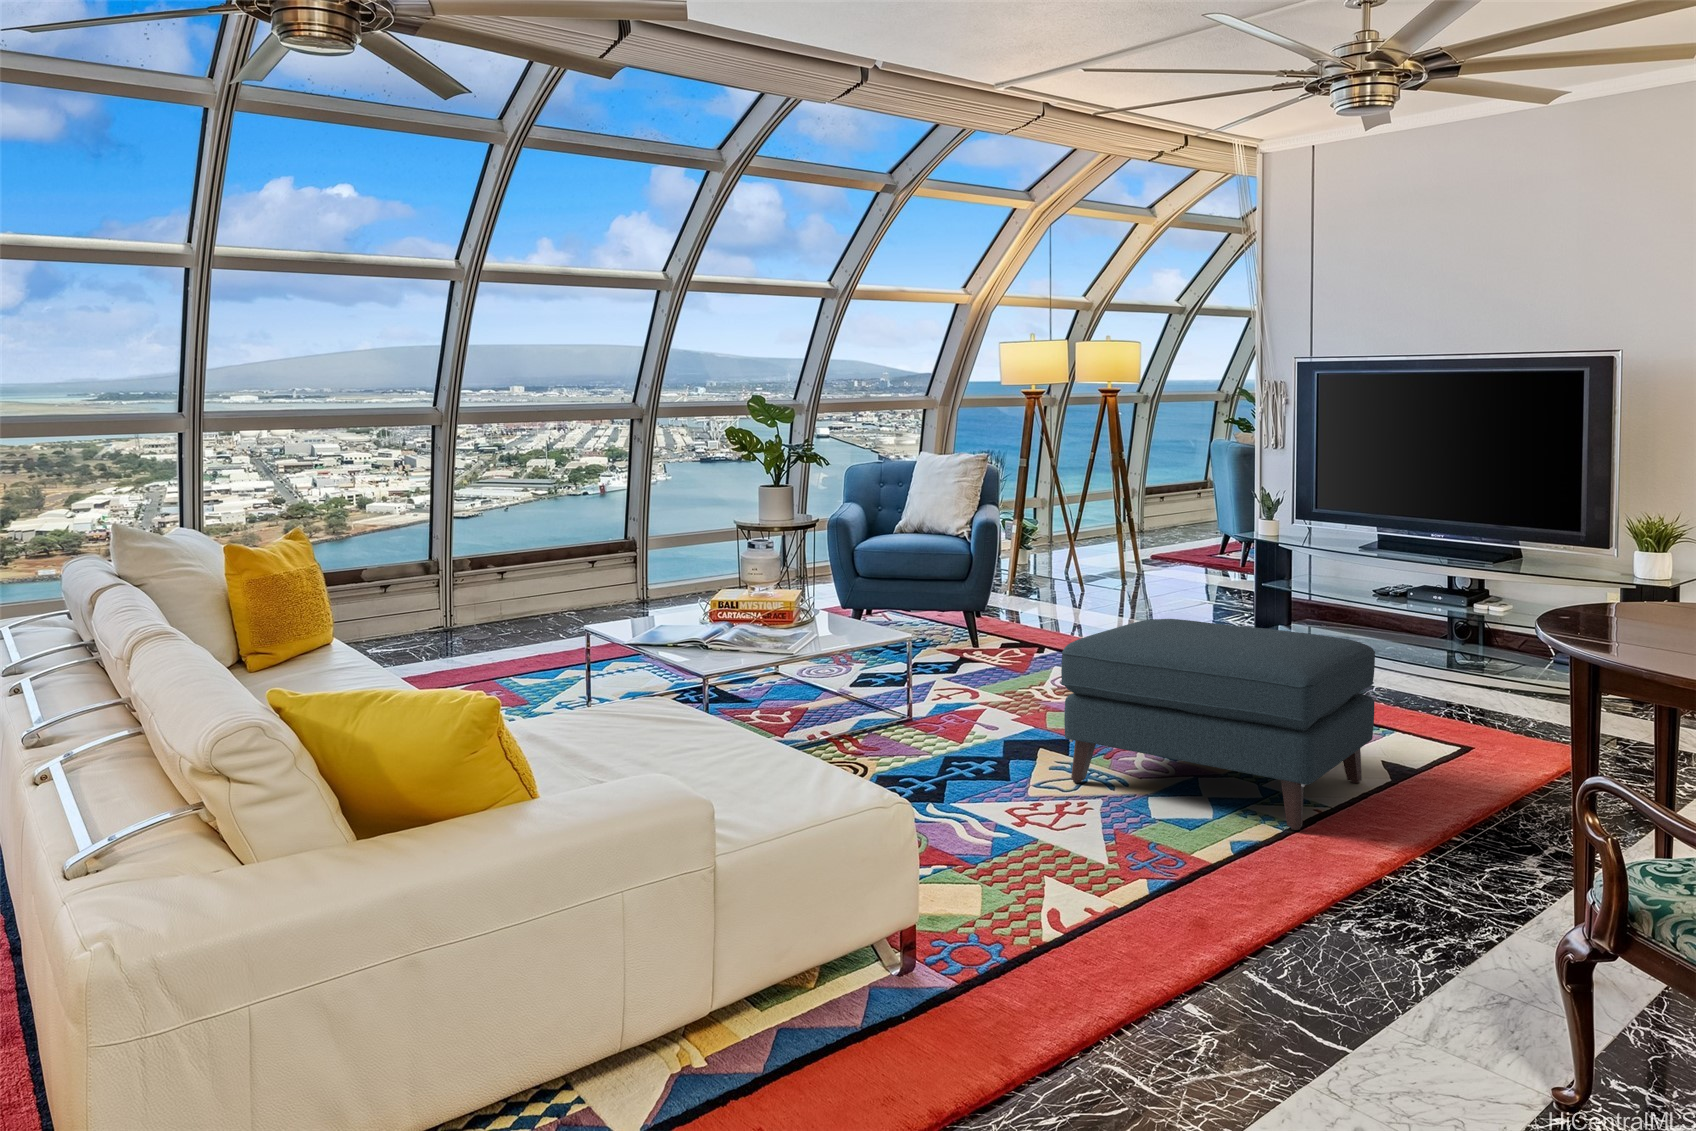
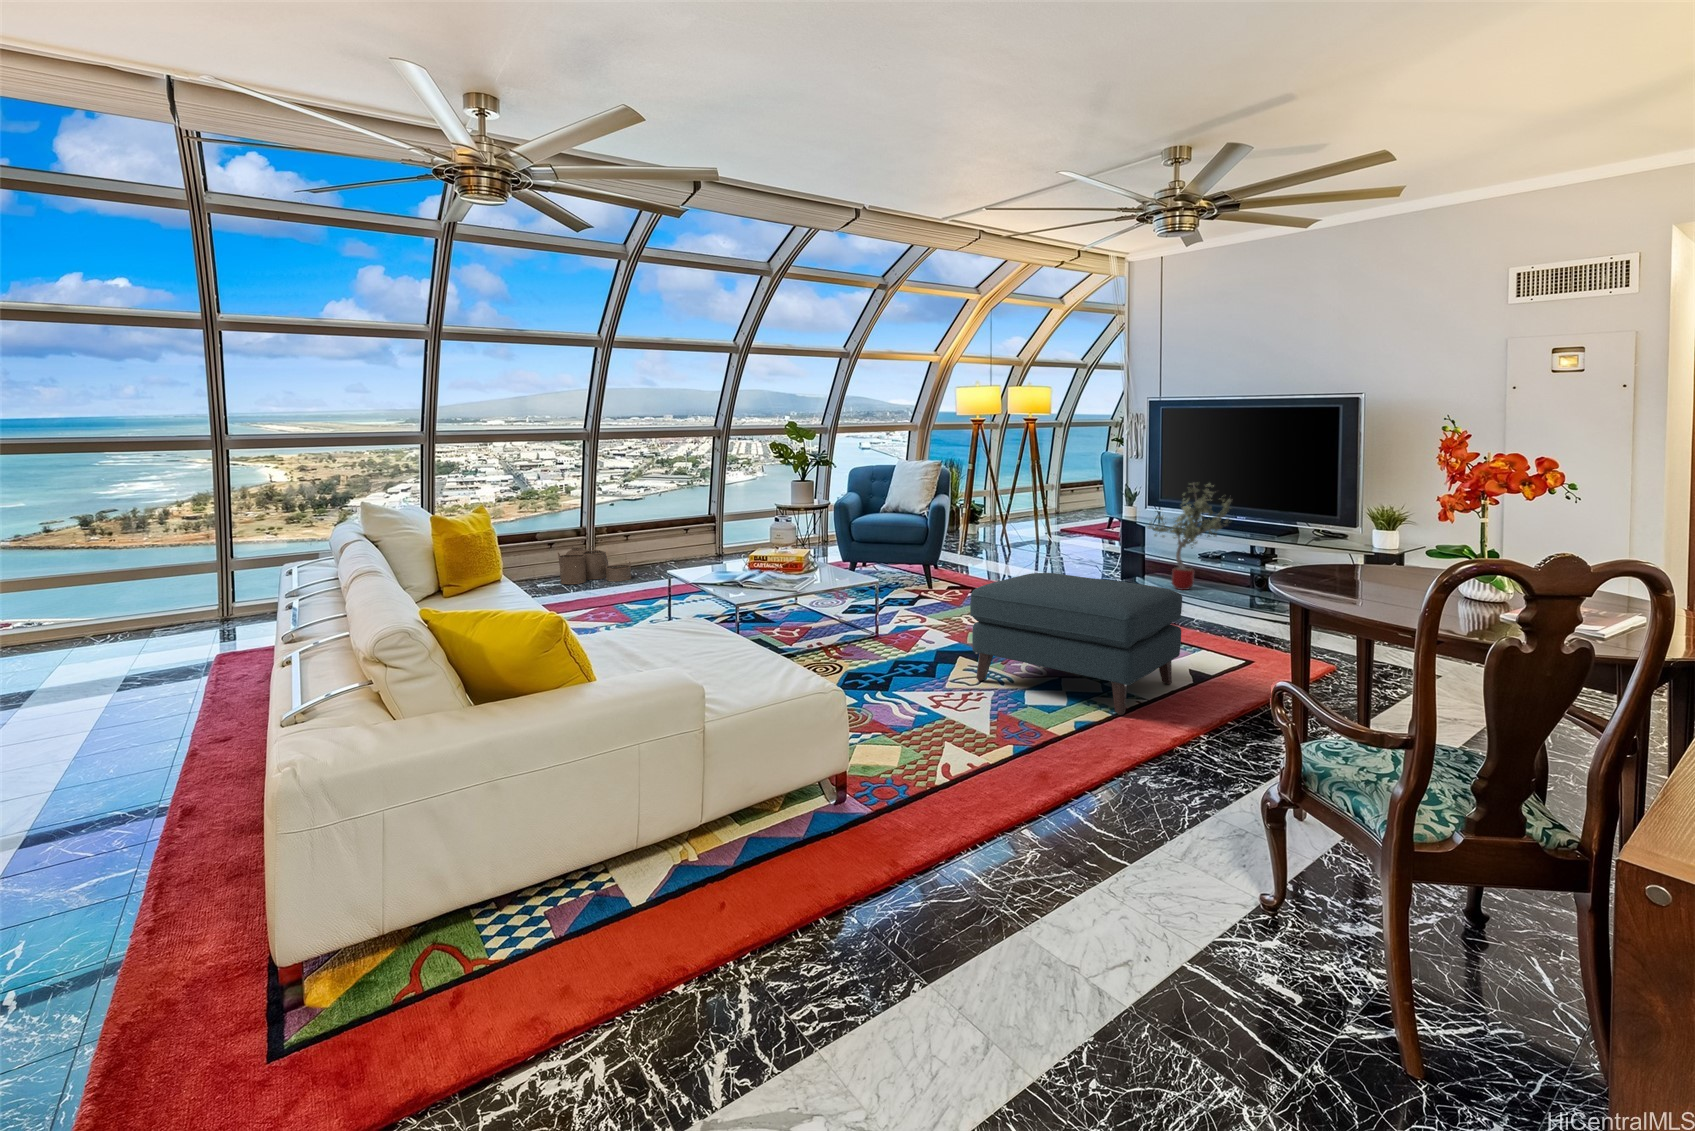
potted tree: none [1291,481,1421,641] -> present [1148,483,1231,590]
woven basket: none [400,586,513,646] -> present [558,546,631,584]

